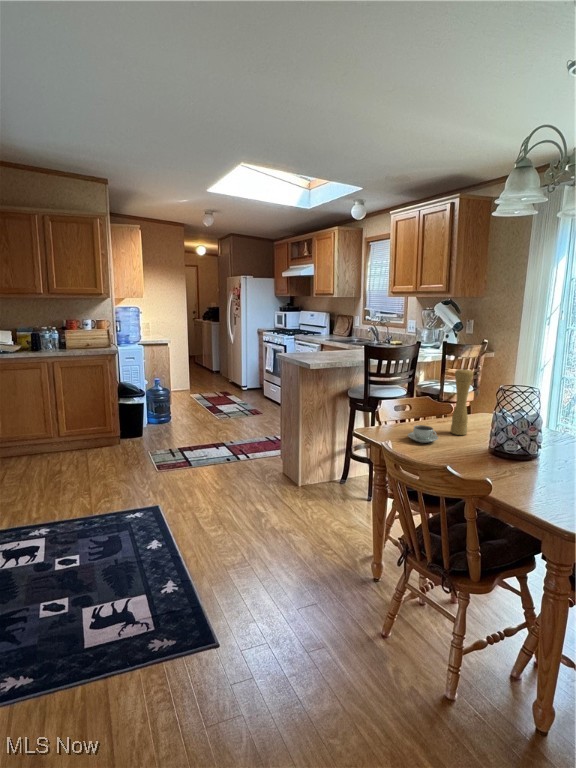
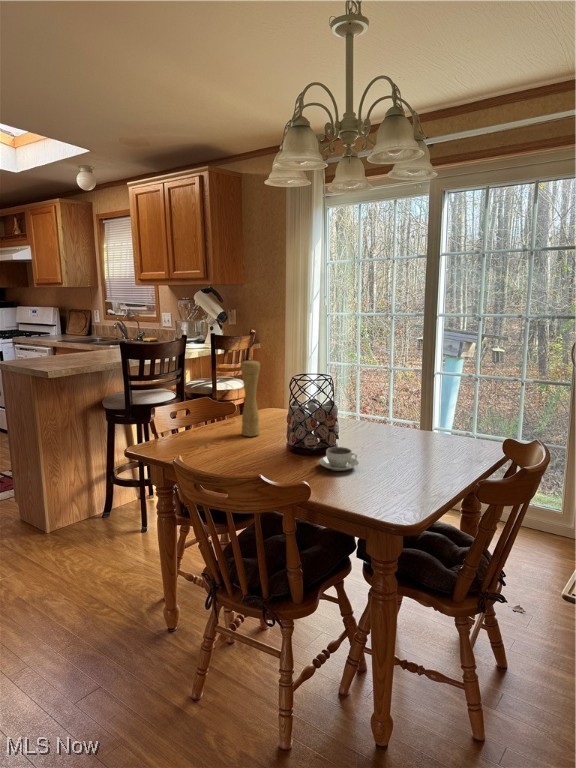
coffee cup: present [408,425,438,443] -> present [319,447,359,471]

